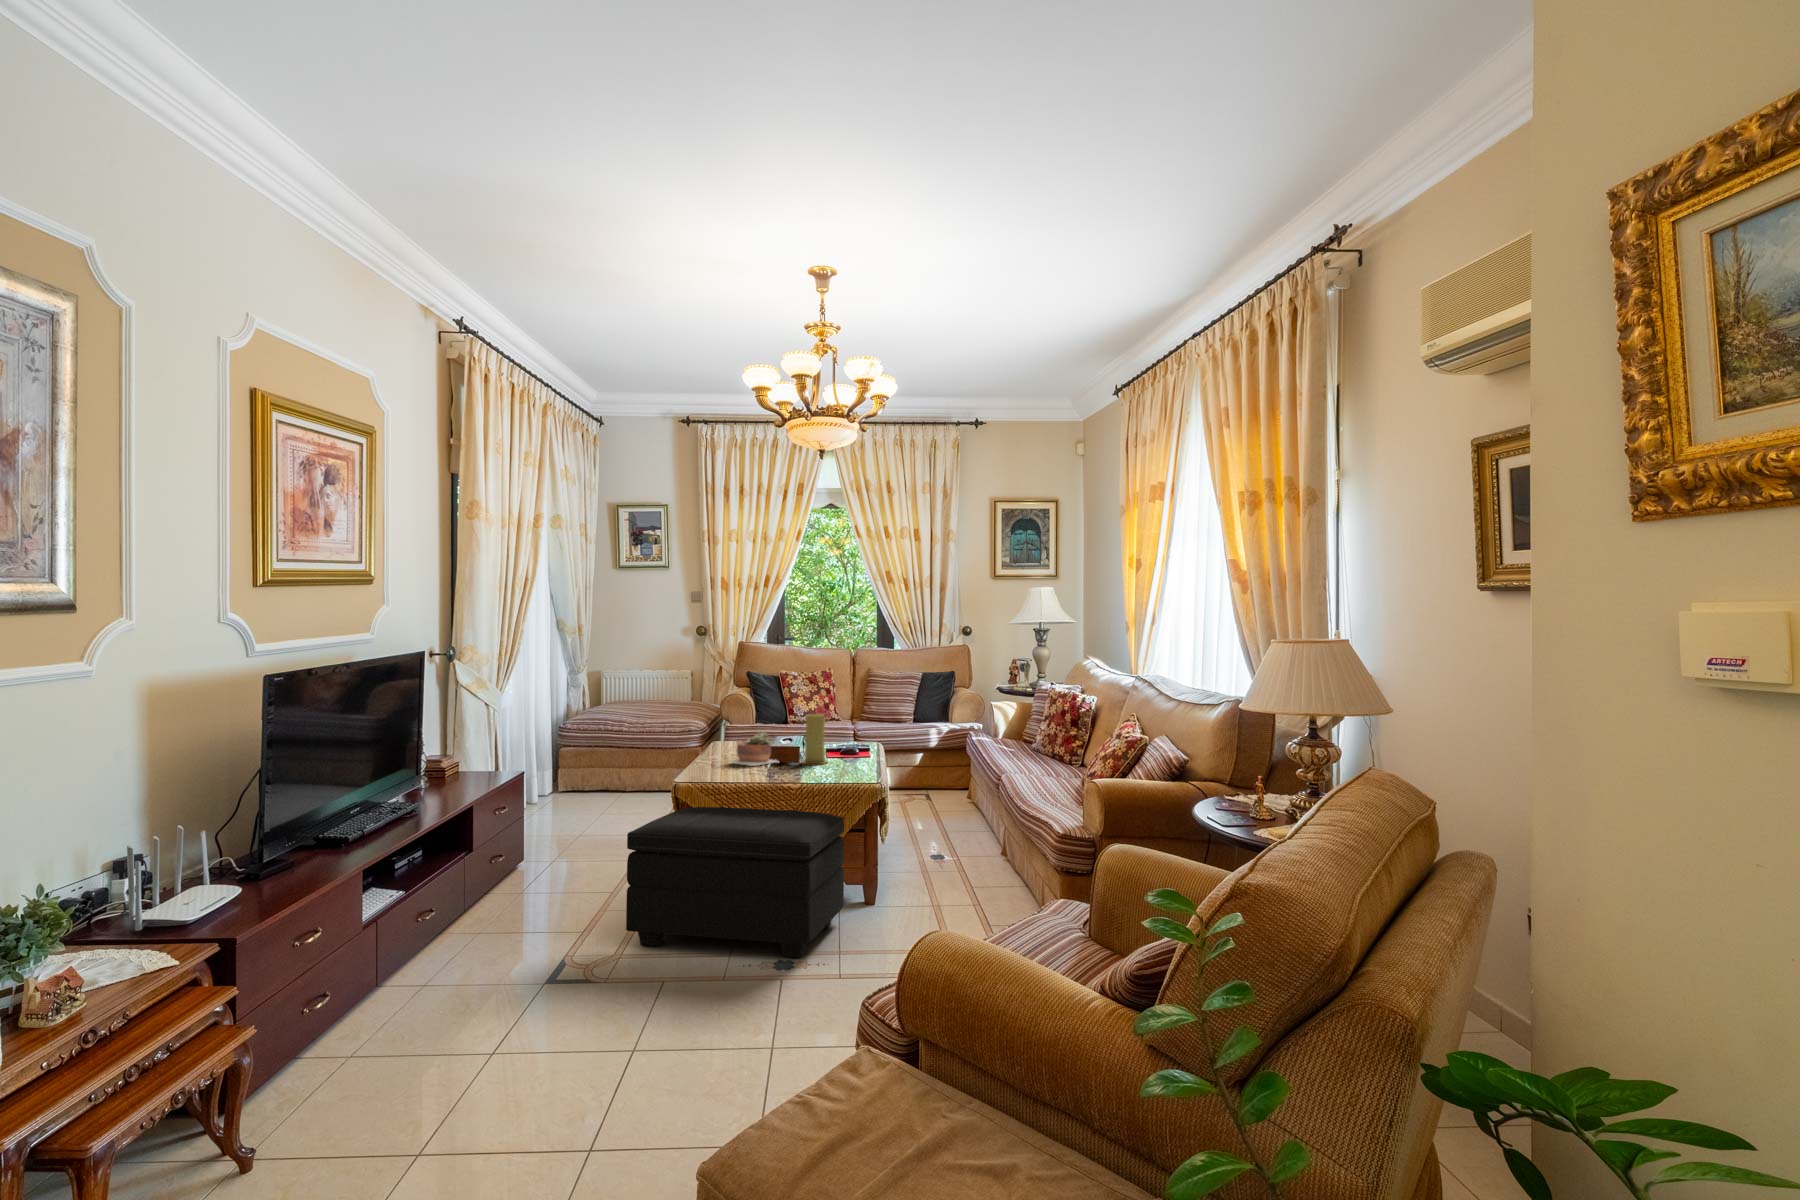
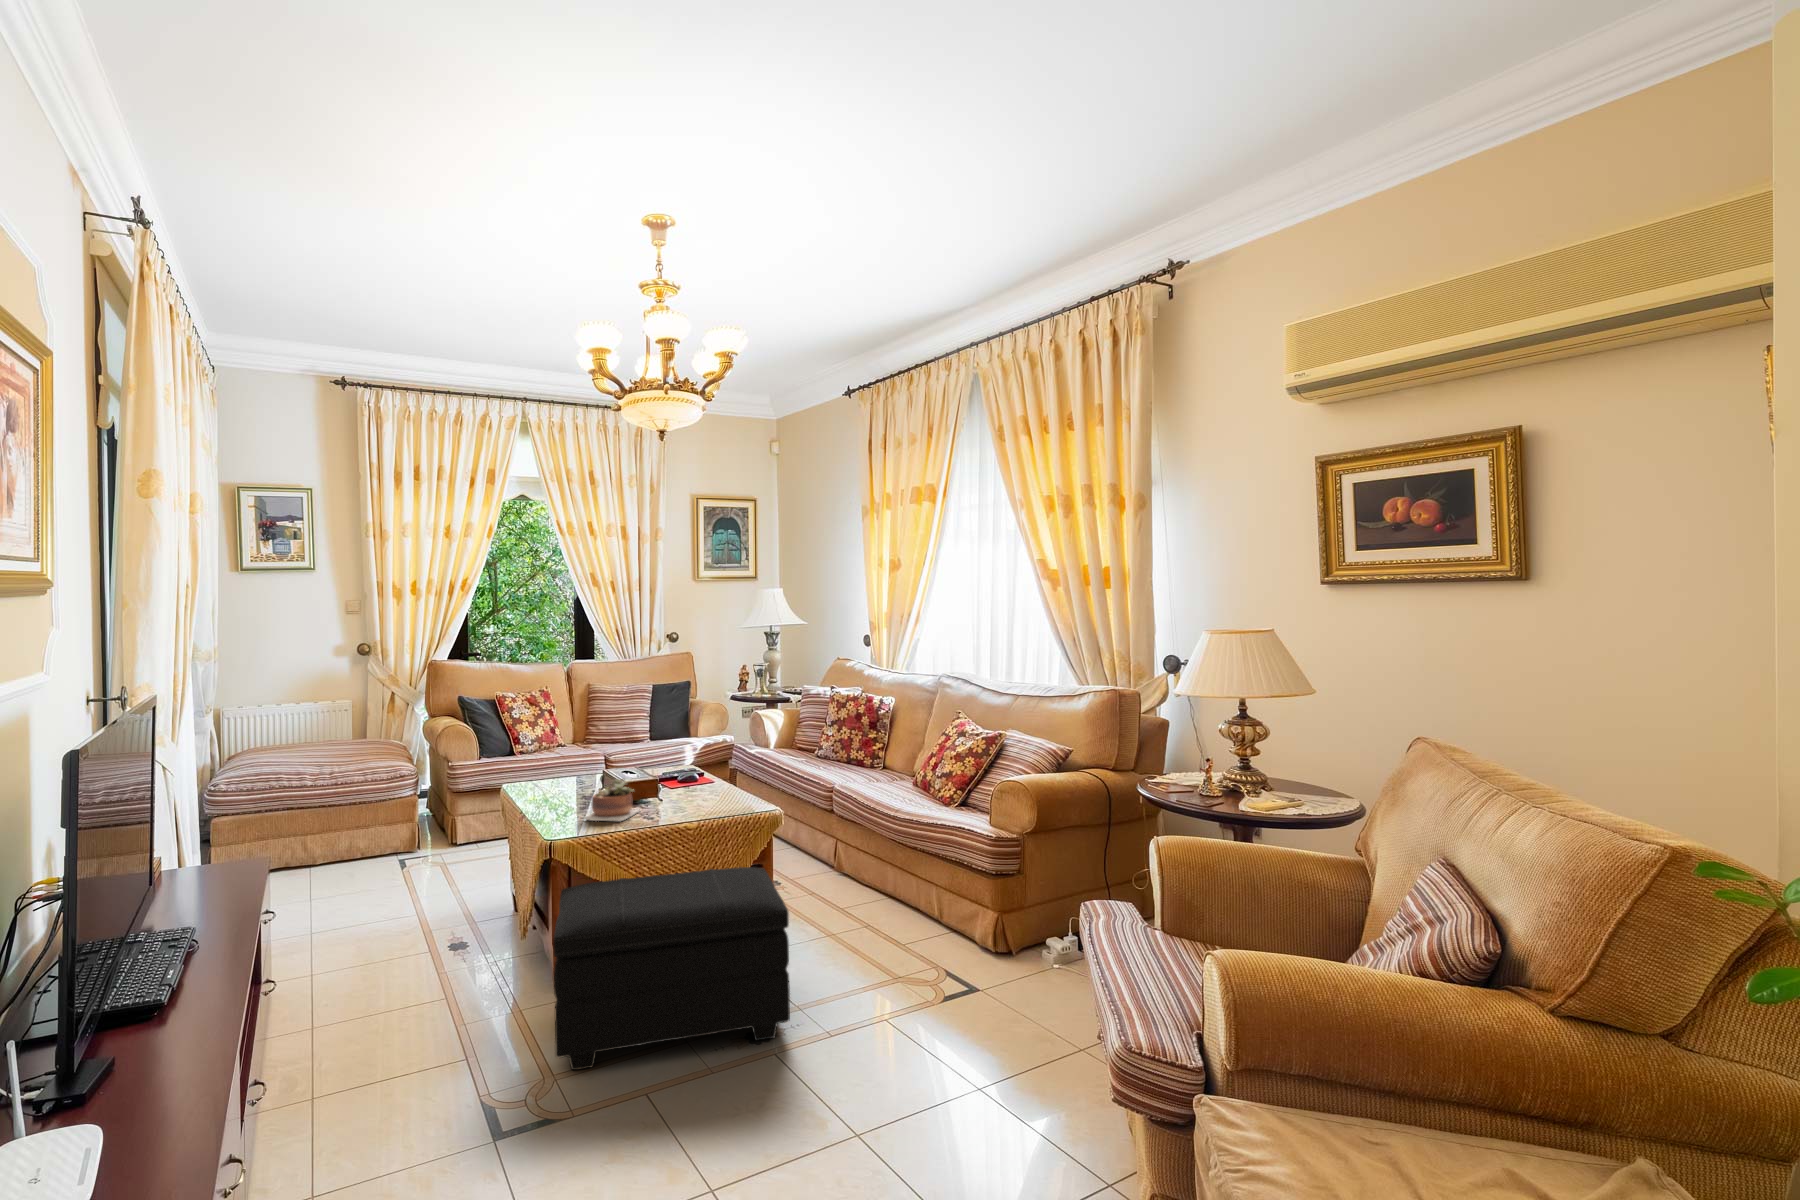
candle: present [802,714,827,764] -> none [667,752,698,810]

